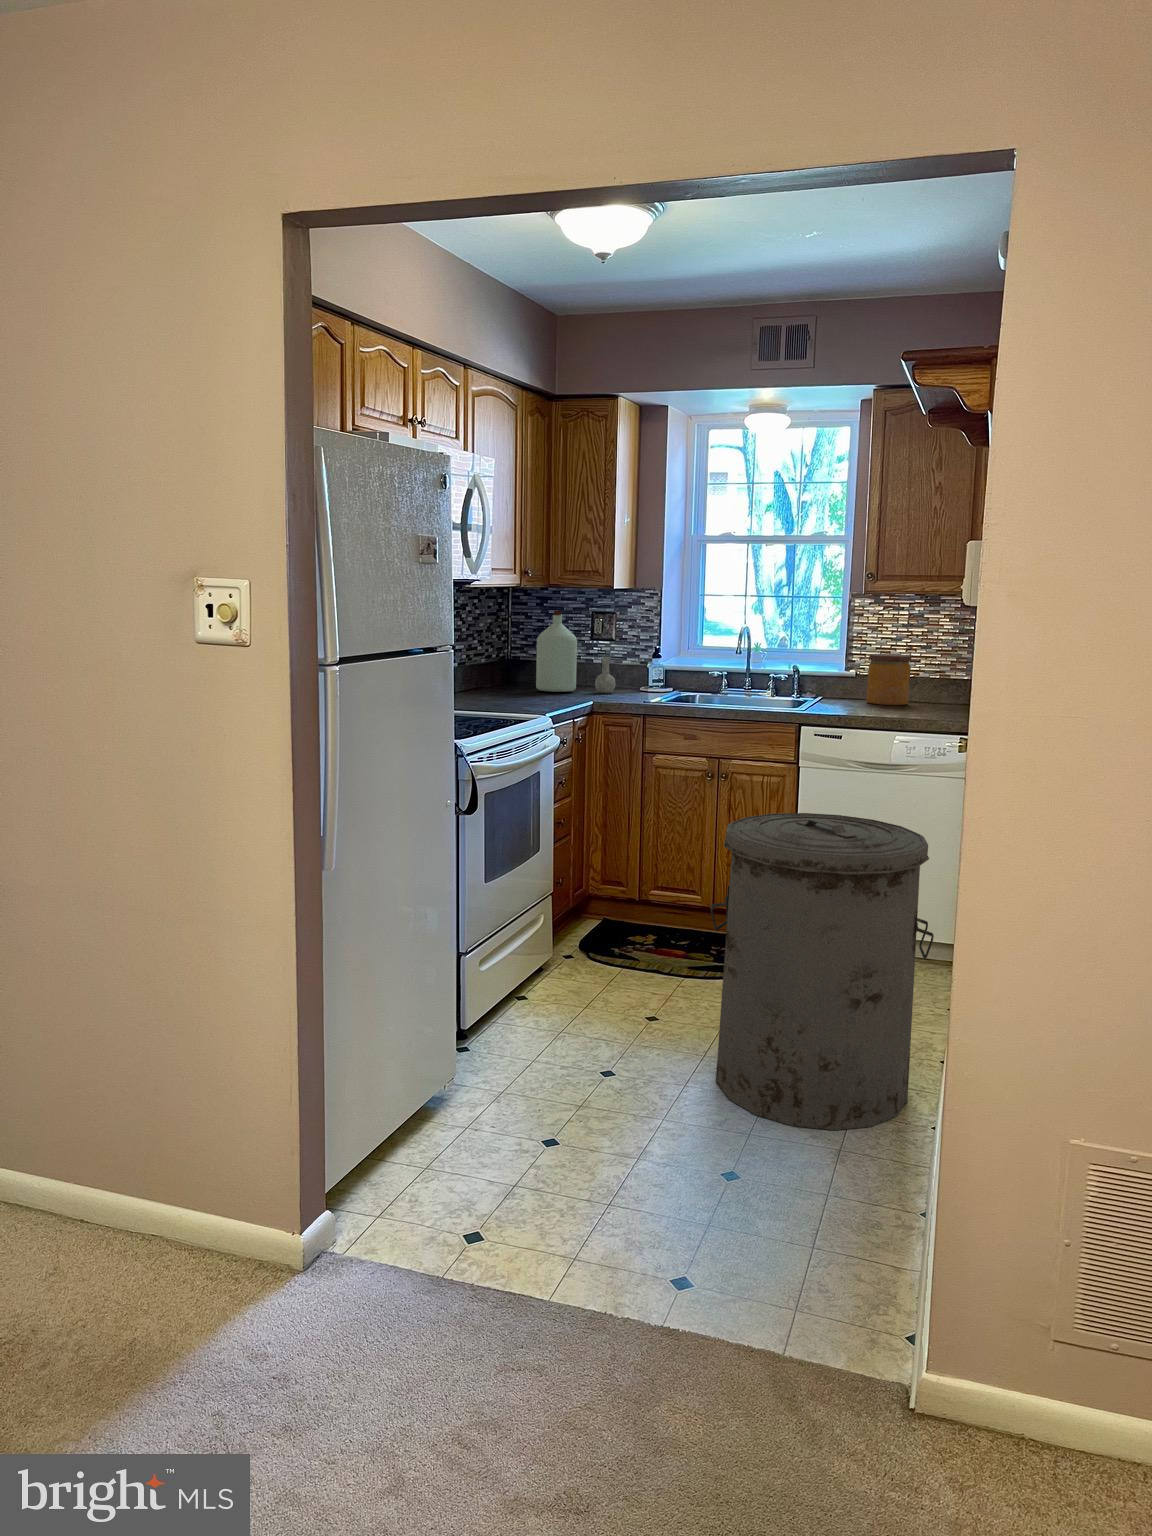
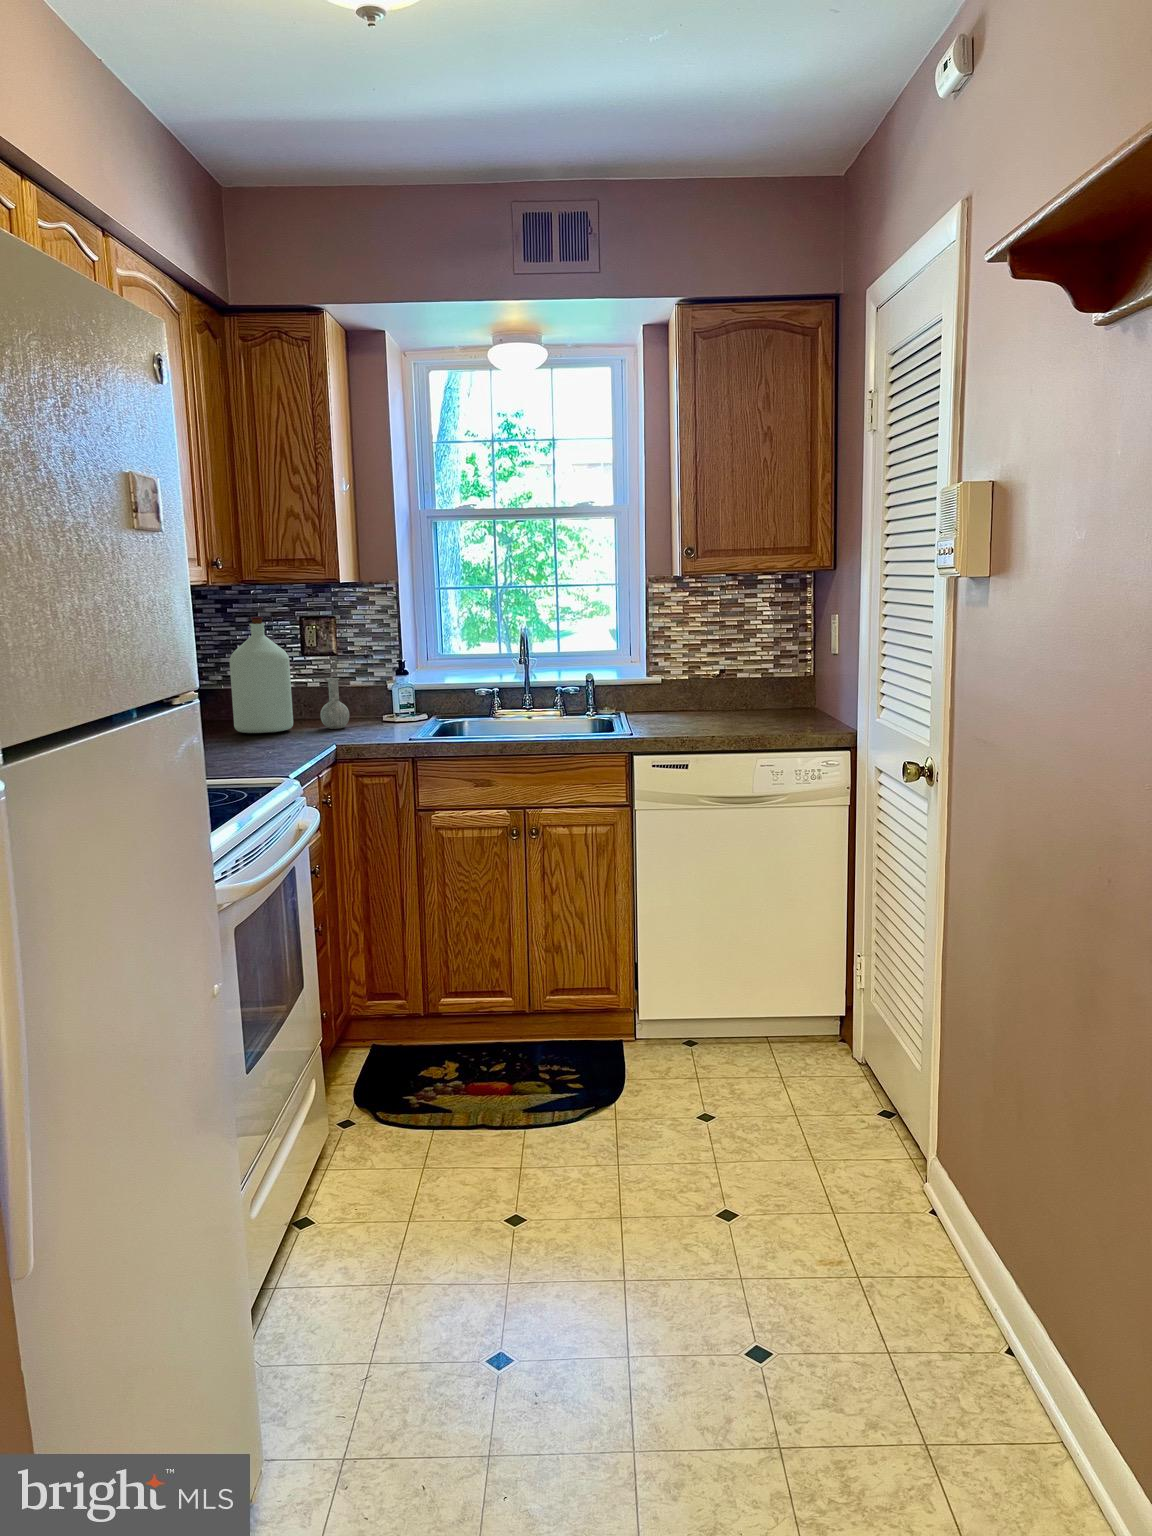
jar: present [867,654,911,705] -> none [677,651,729,715]
trash can: present [711,813,934,1130] -> none [648,896,988,1425]

